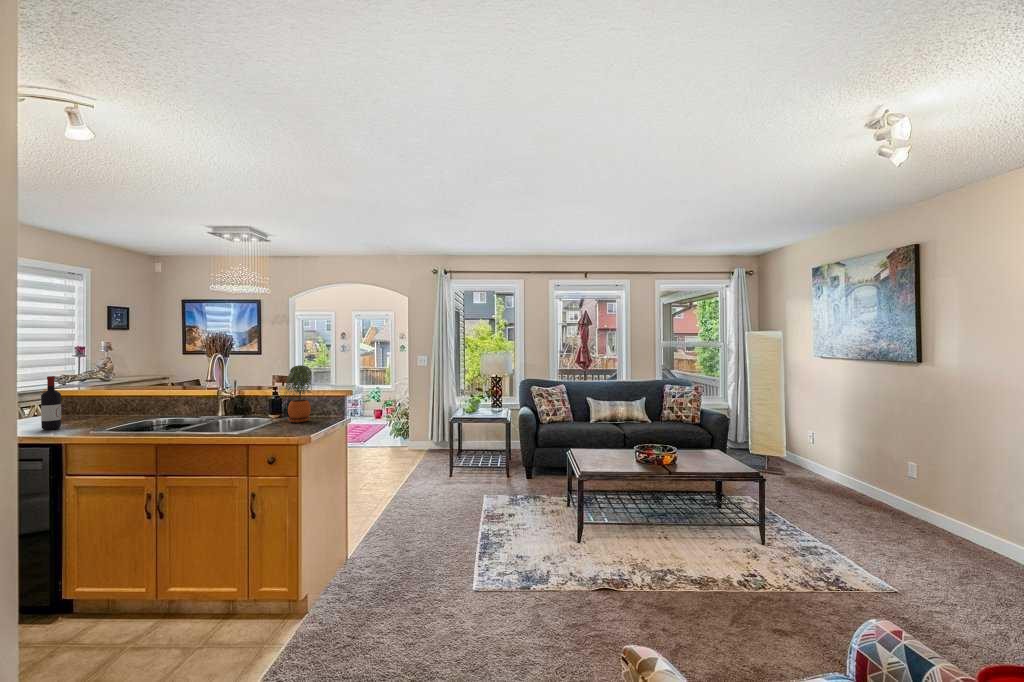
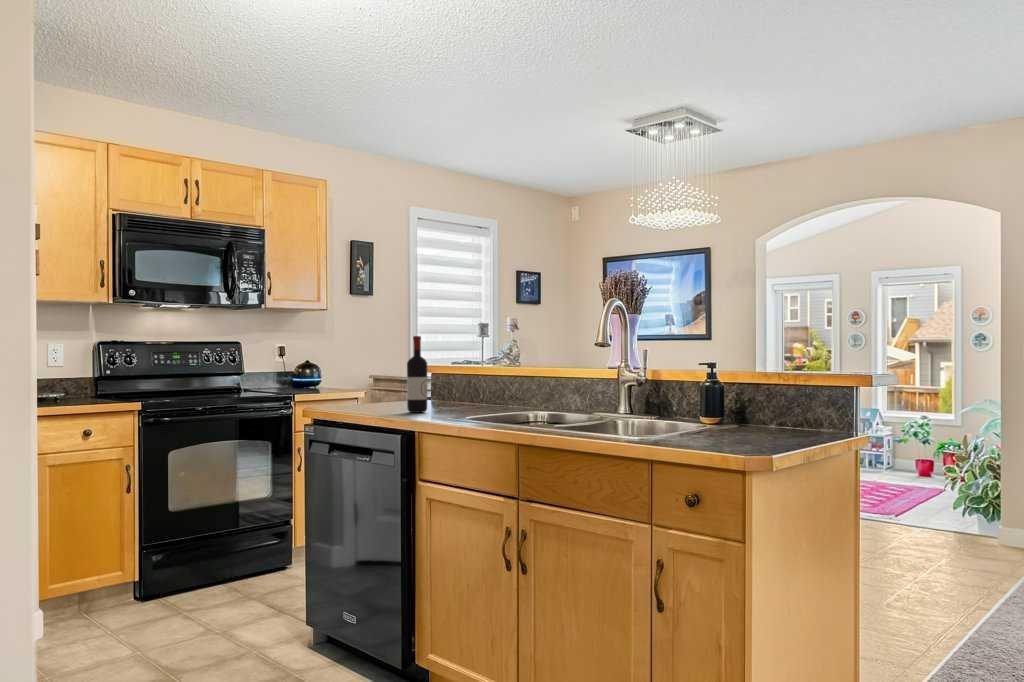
potted plant: present [284,365,312,423] -> none [725,316,783,435]

